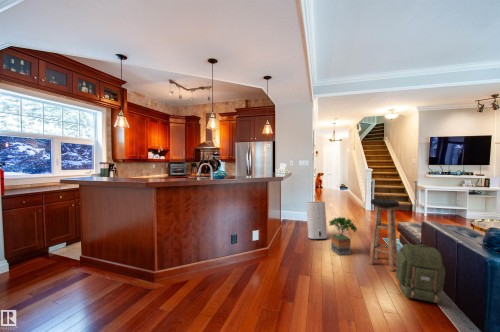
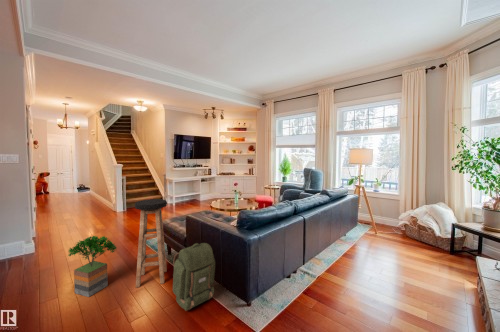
air purifier: present [307,202,327,239] -> none [15,219,64,290]

